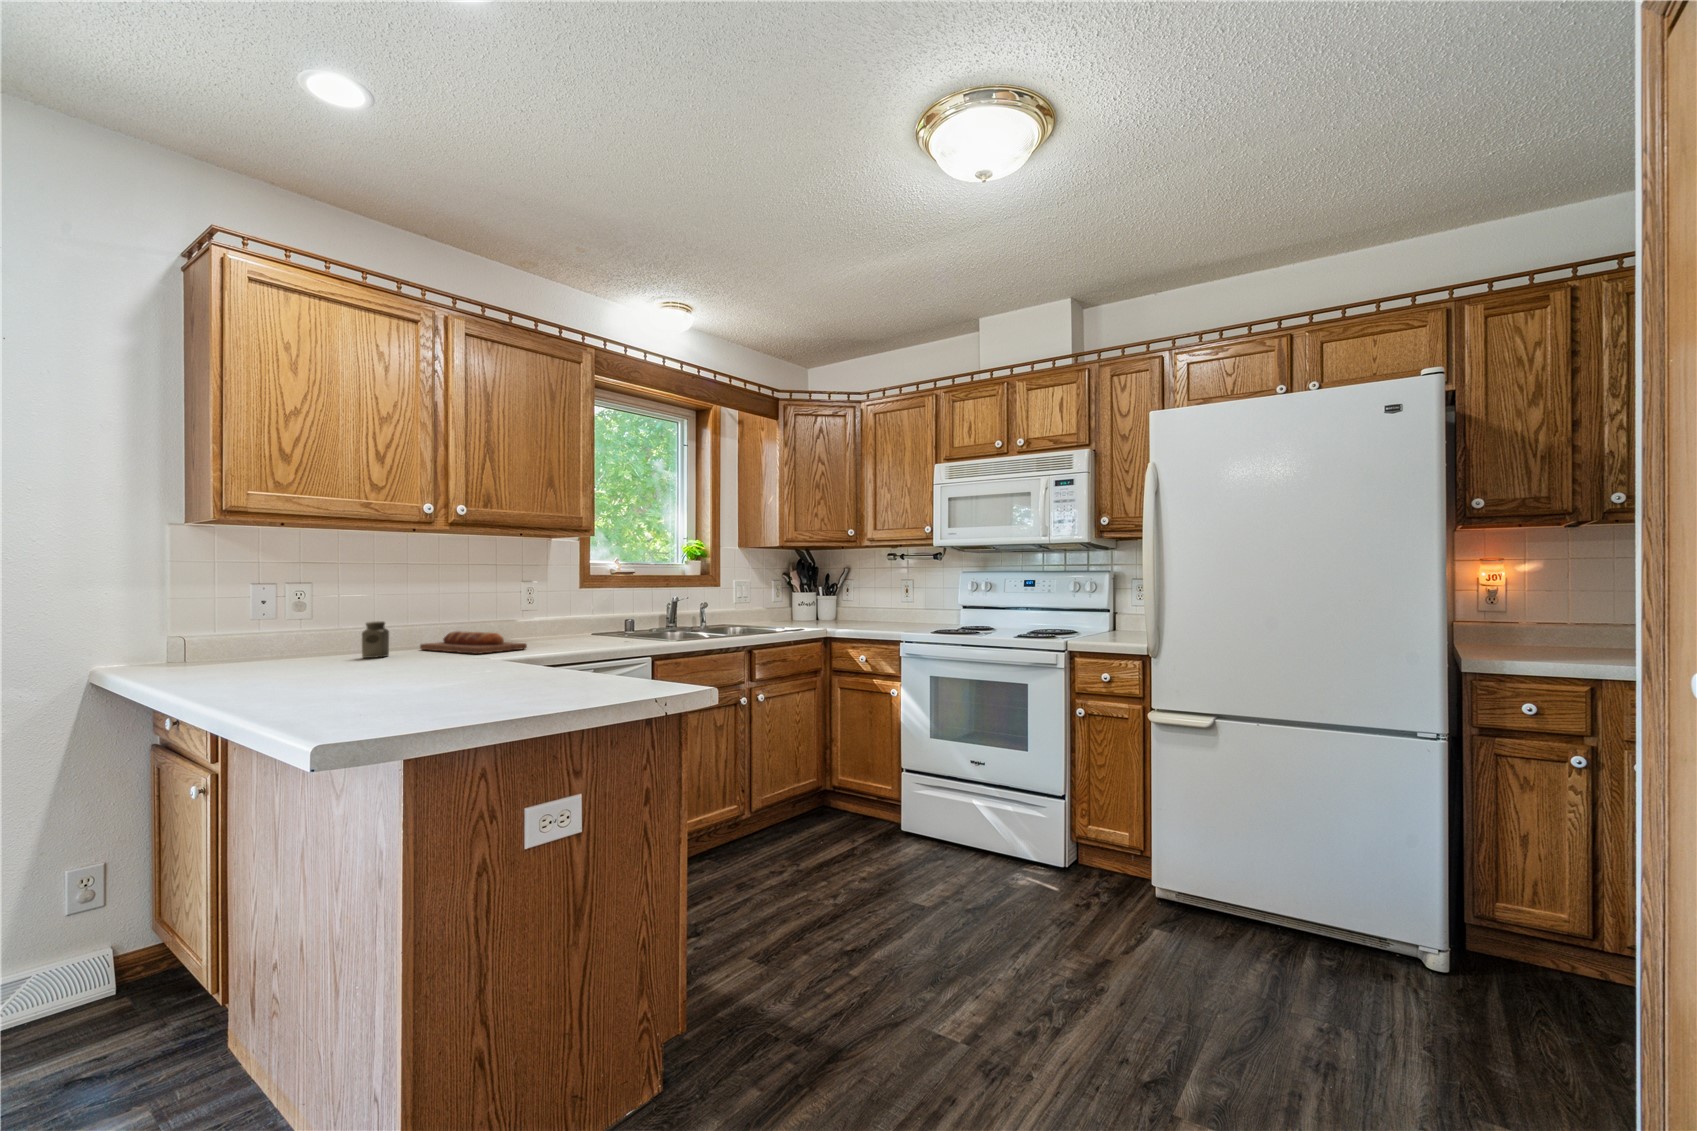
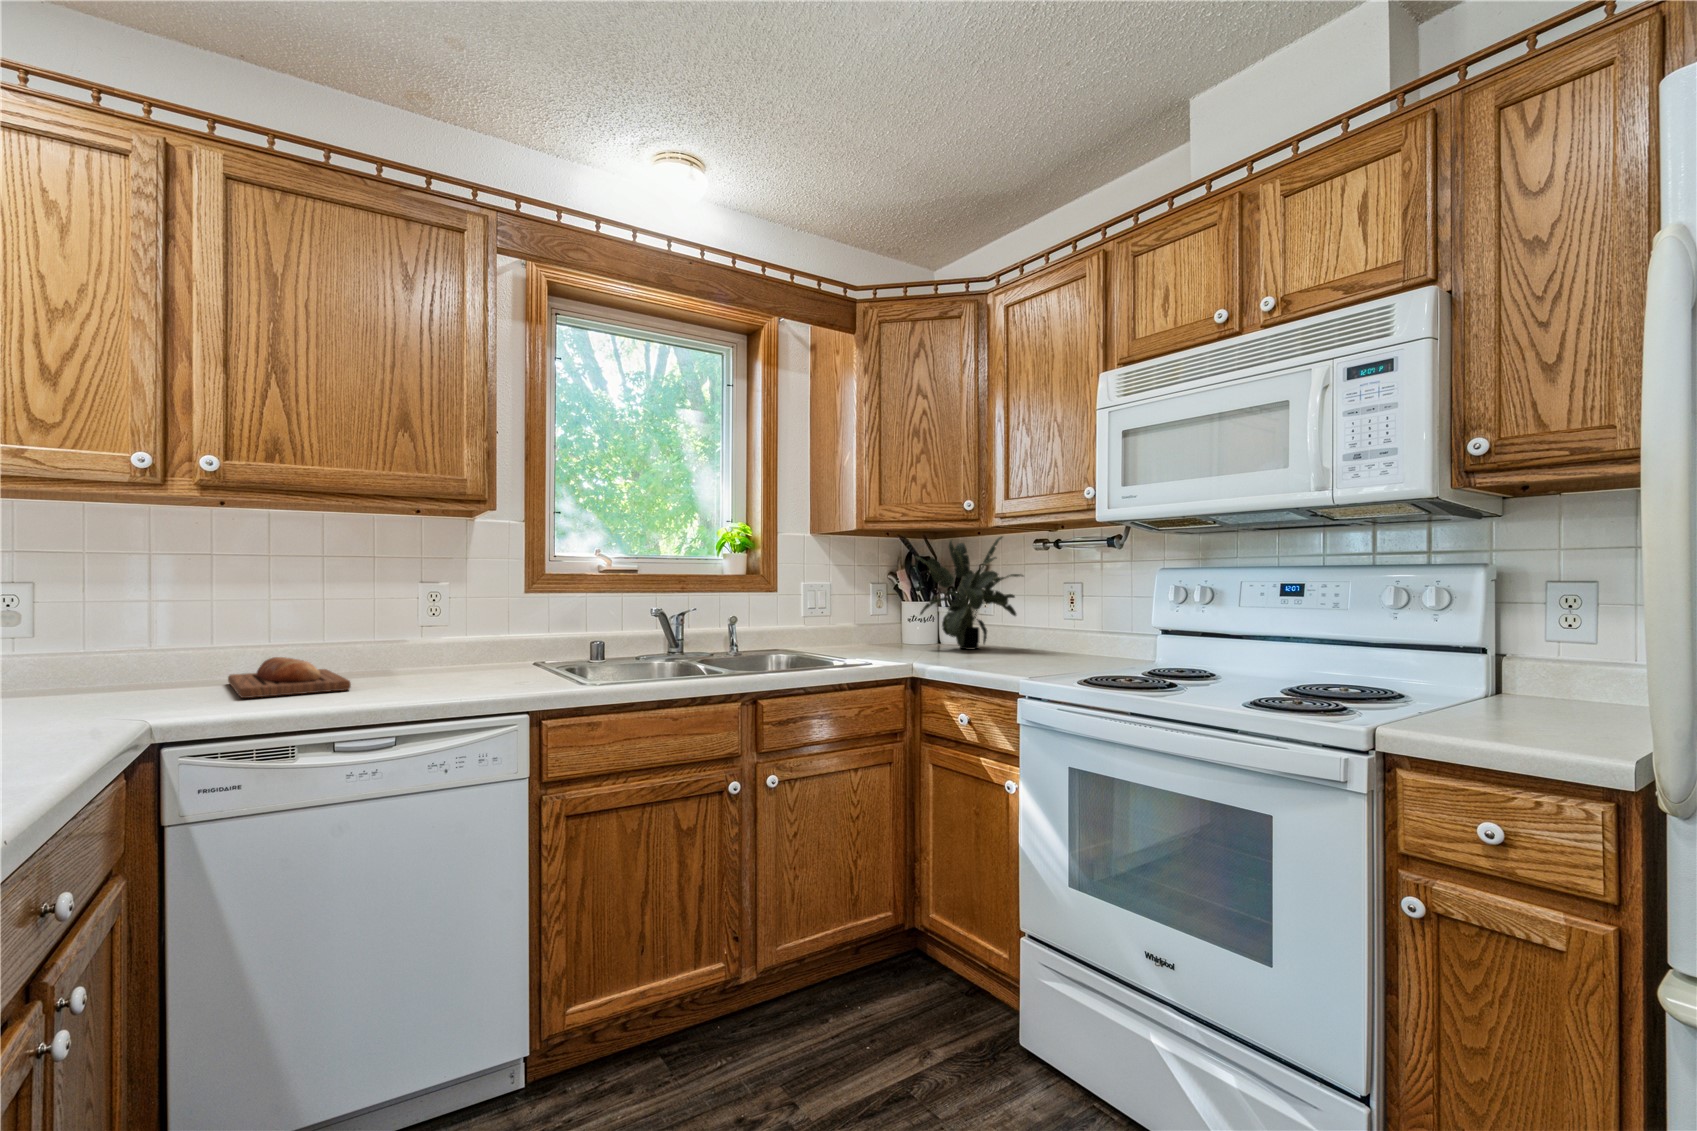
potted plant: none [809,551,879,622] -> present [916,537,1023,650]
salt shaker: present [362,621,389,658] -> none [85,641,140,698]

